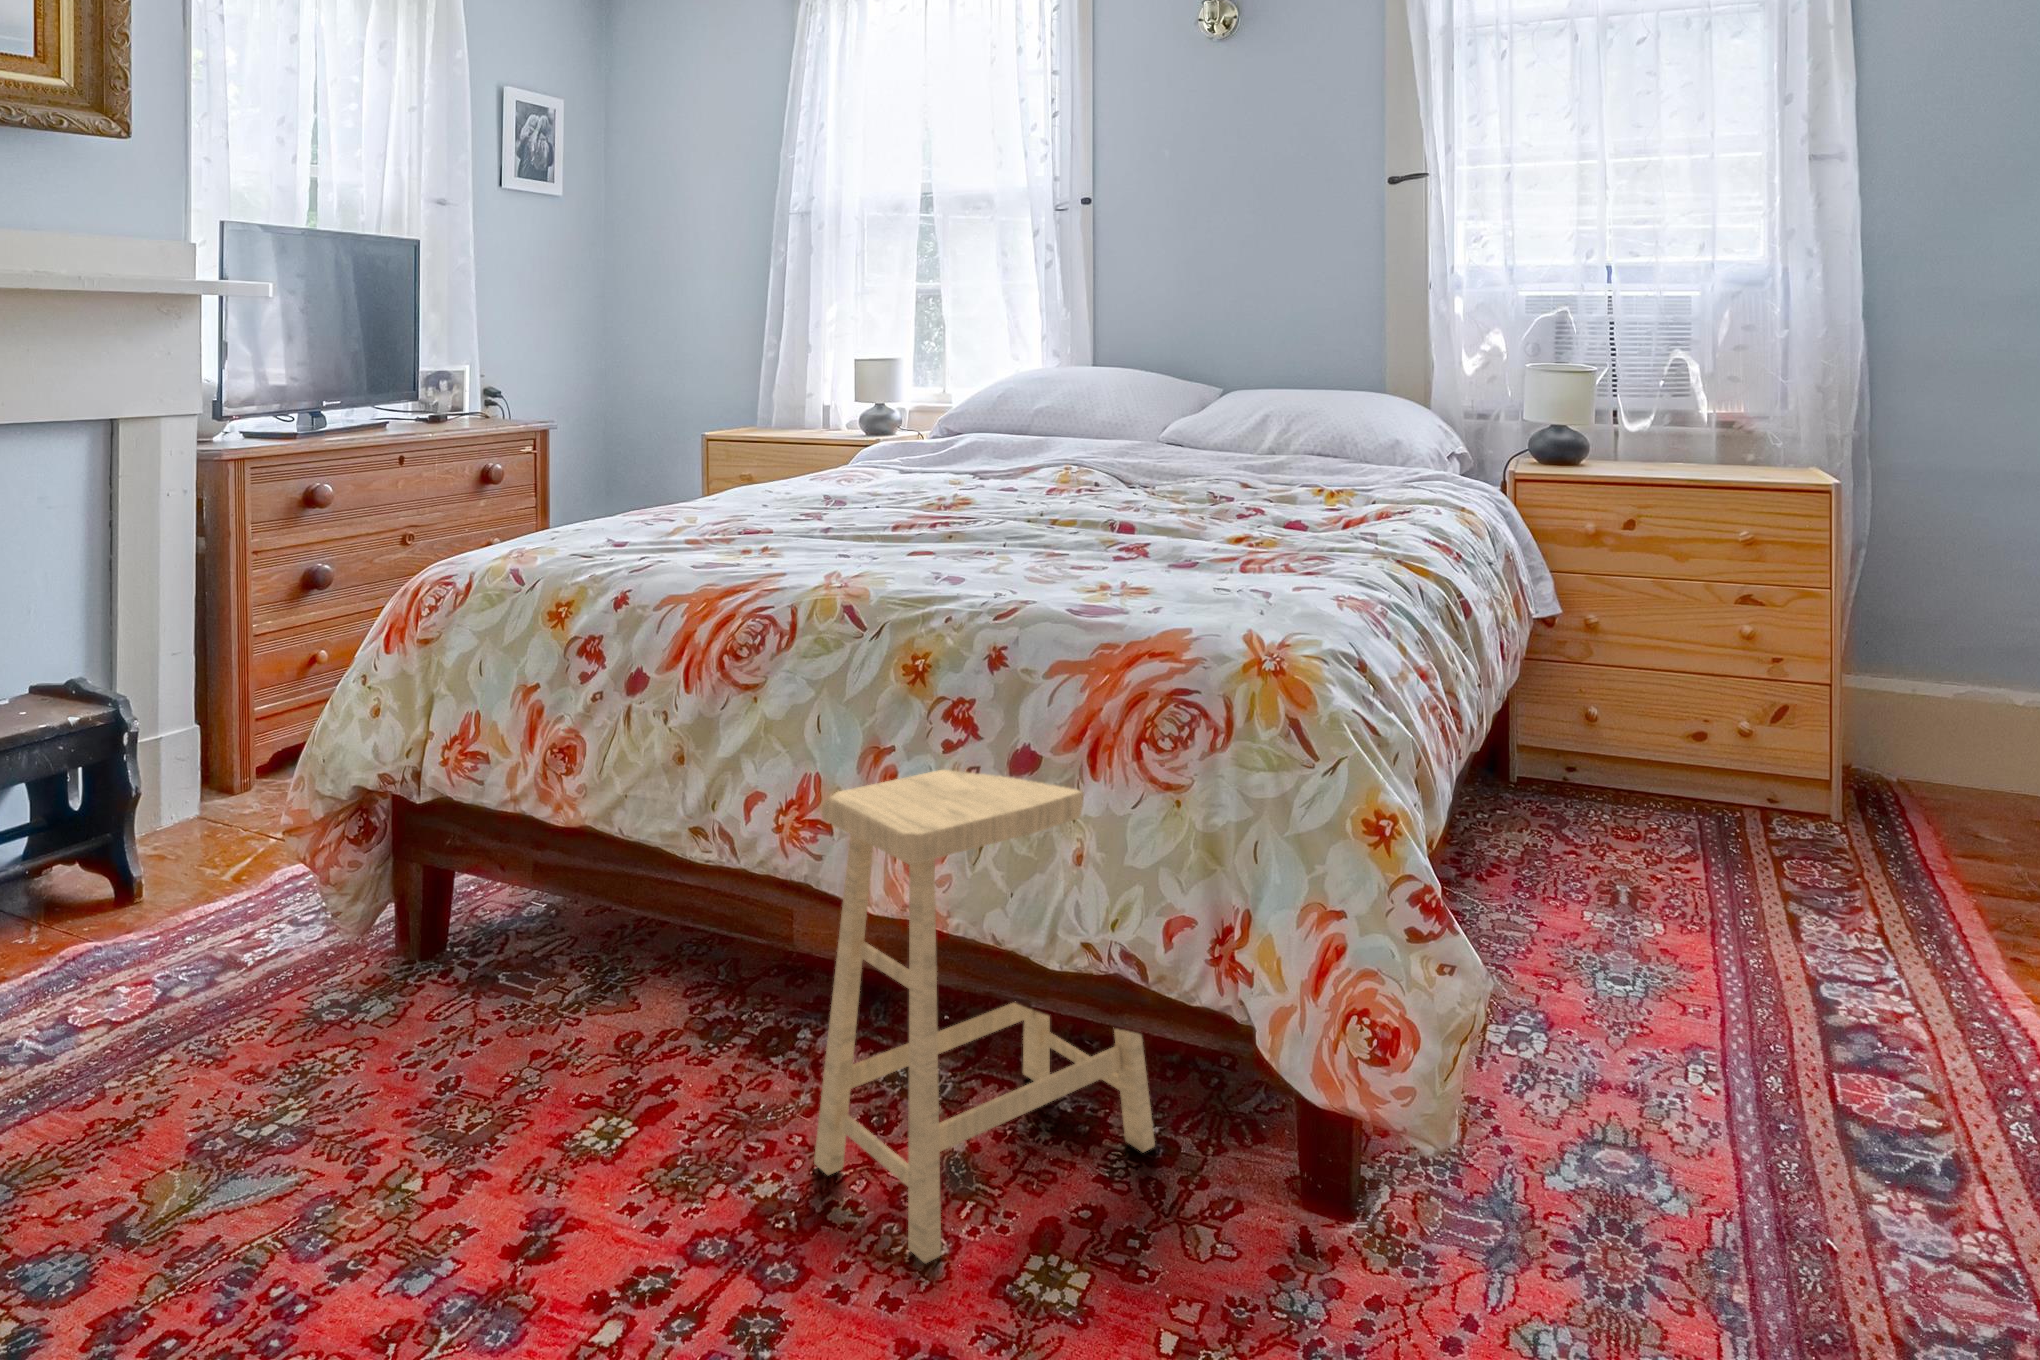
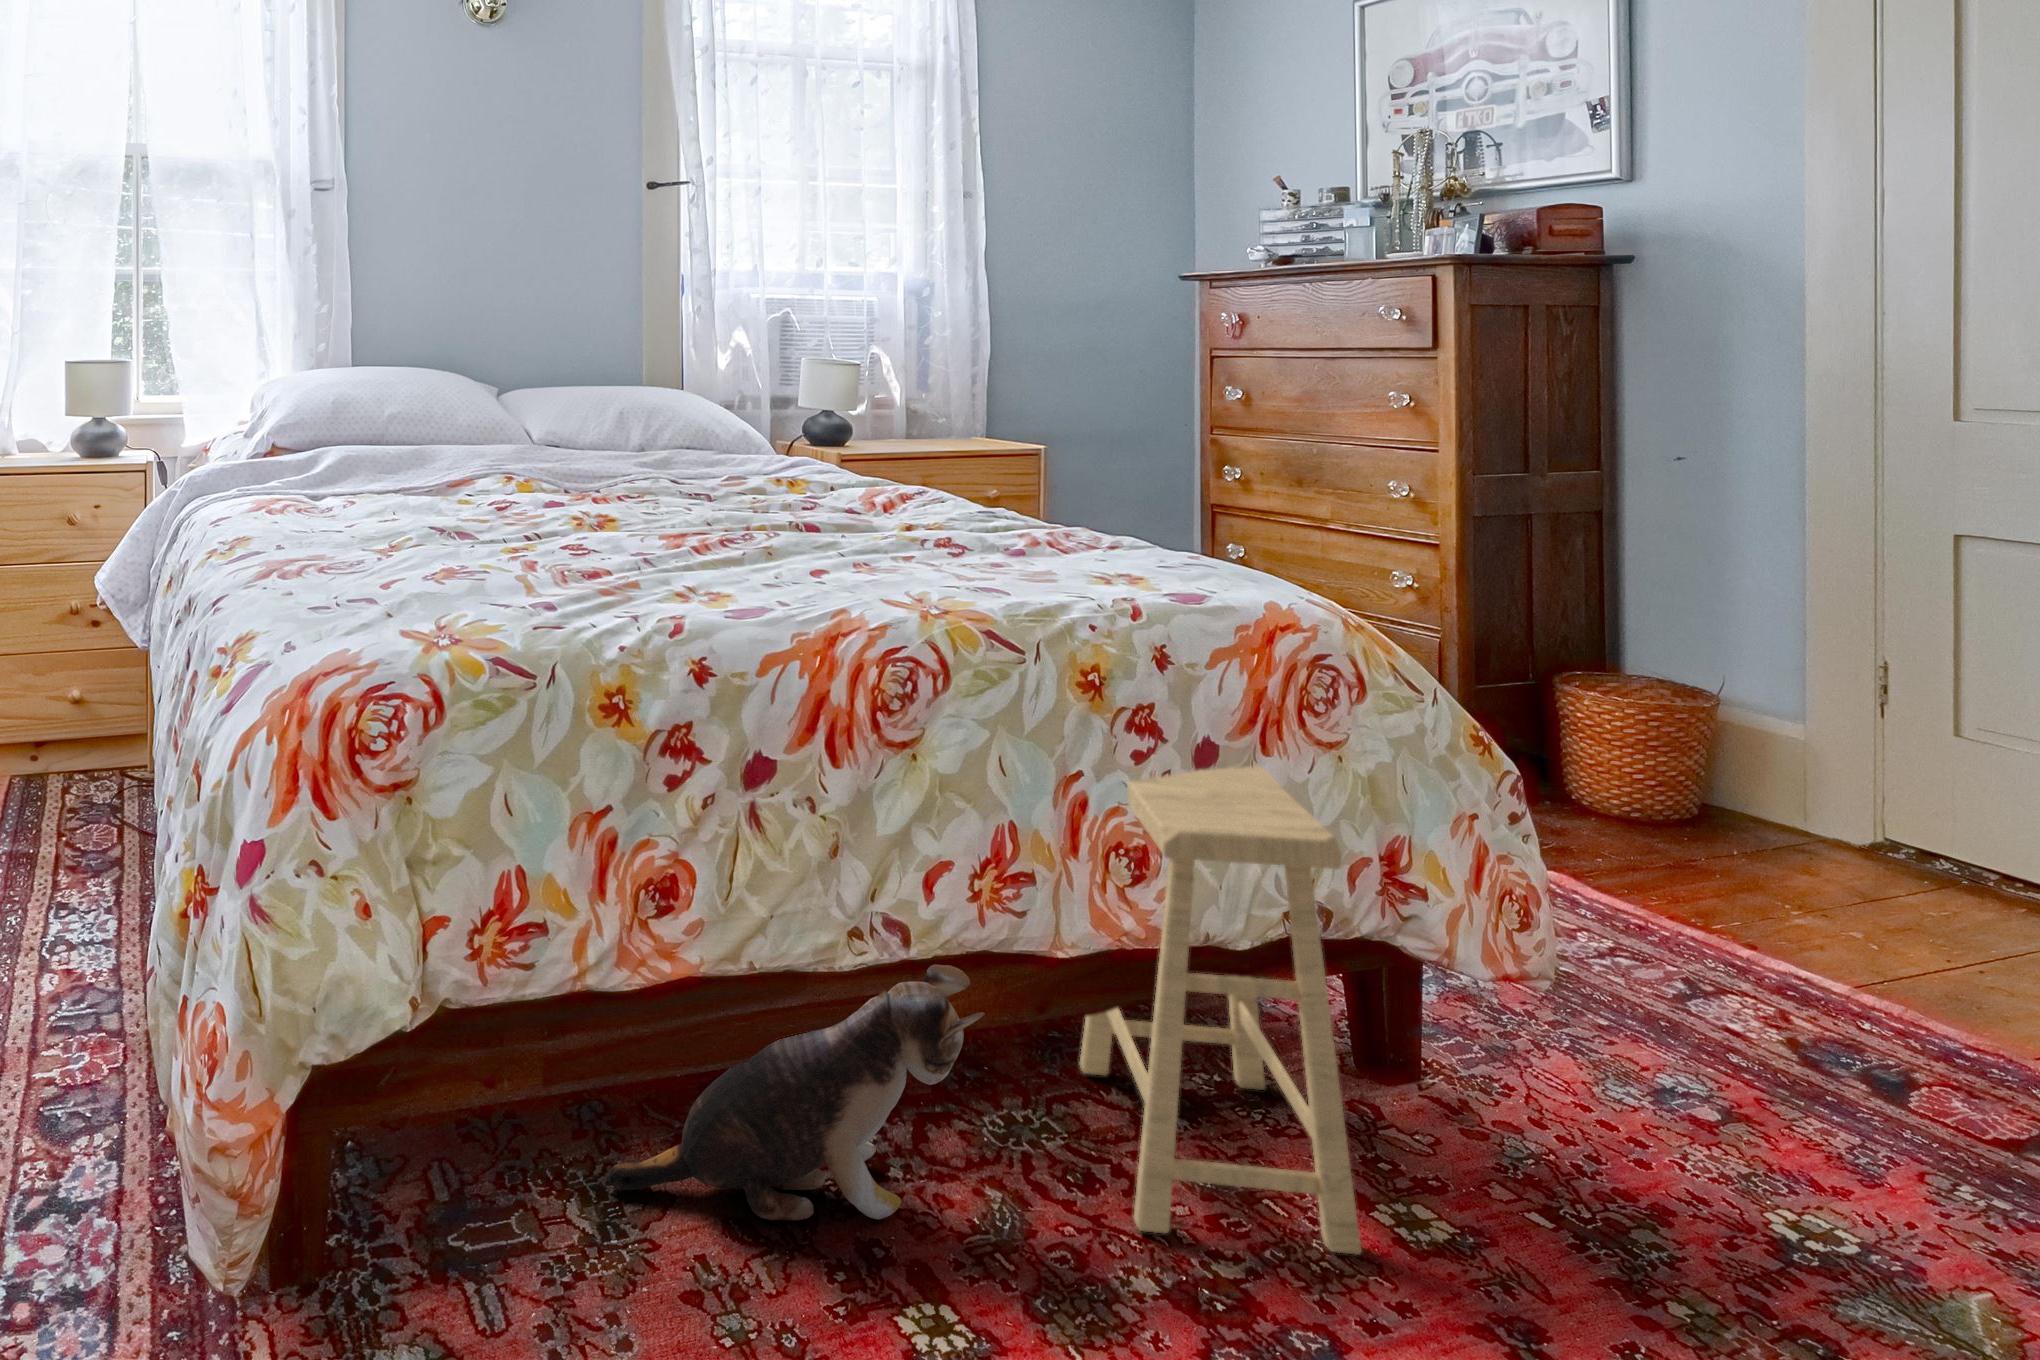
plush toy: none [598,888,789,1075] -> present [607,964,985,1220]

